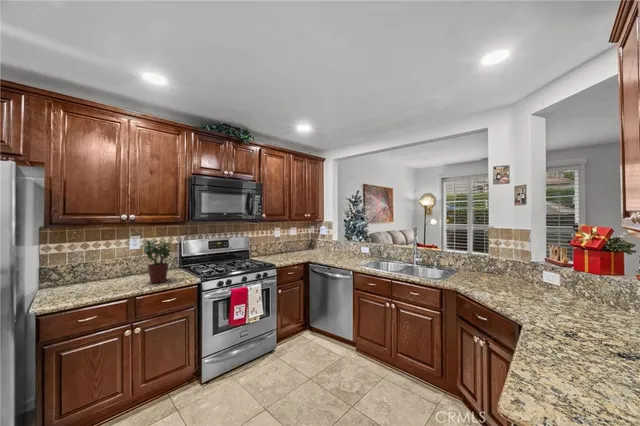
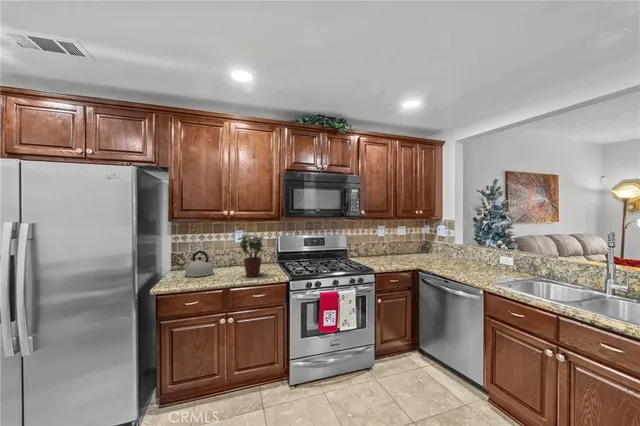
kettle: none [64,261,107,291] -> present [184,251,214,277]

